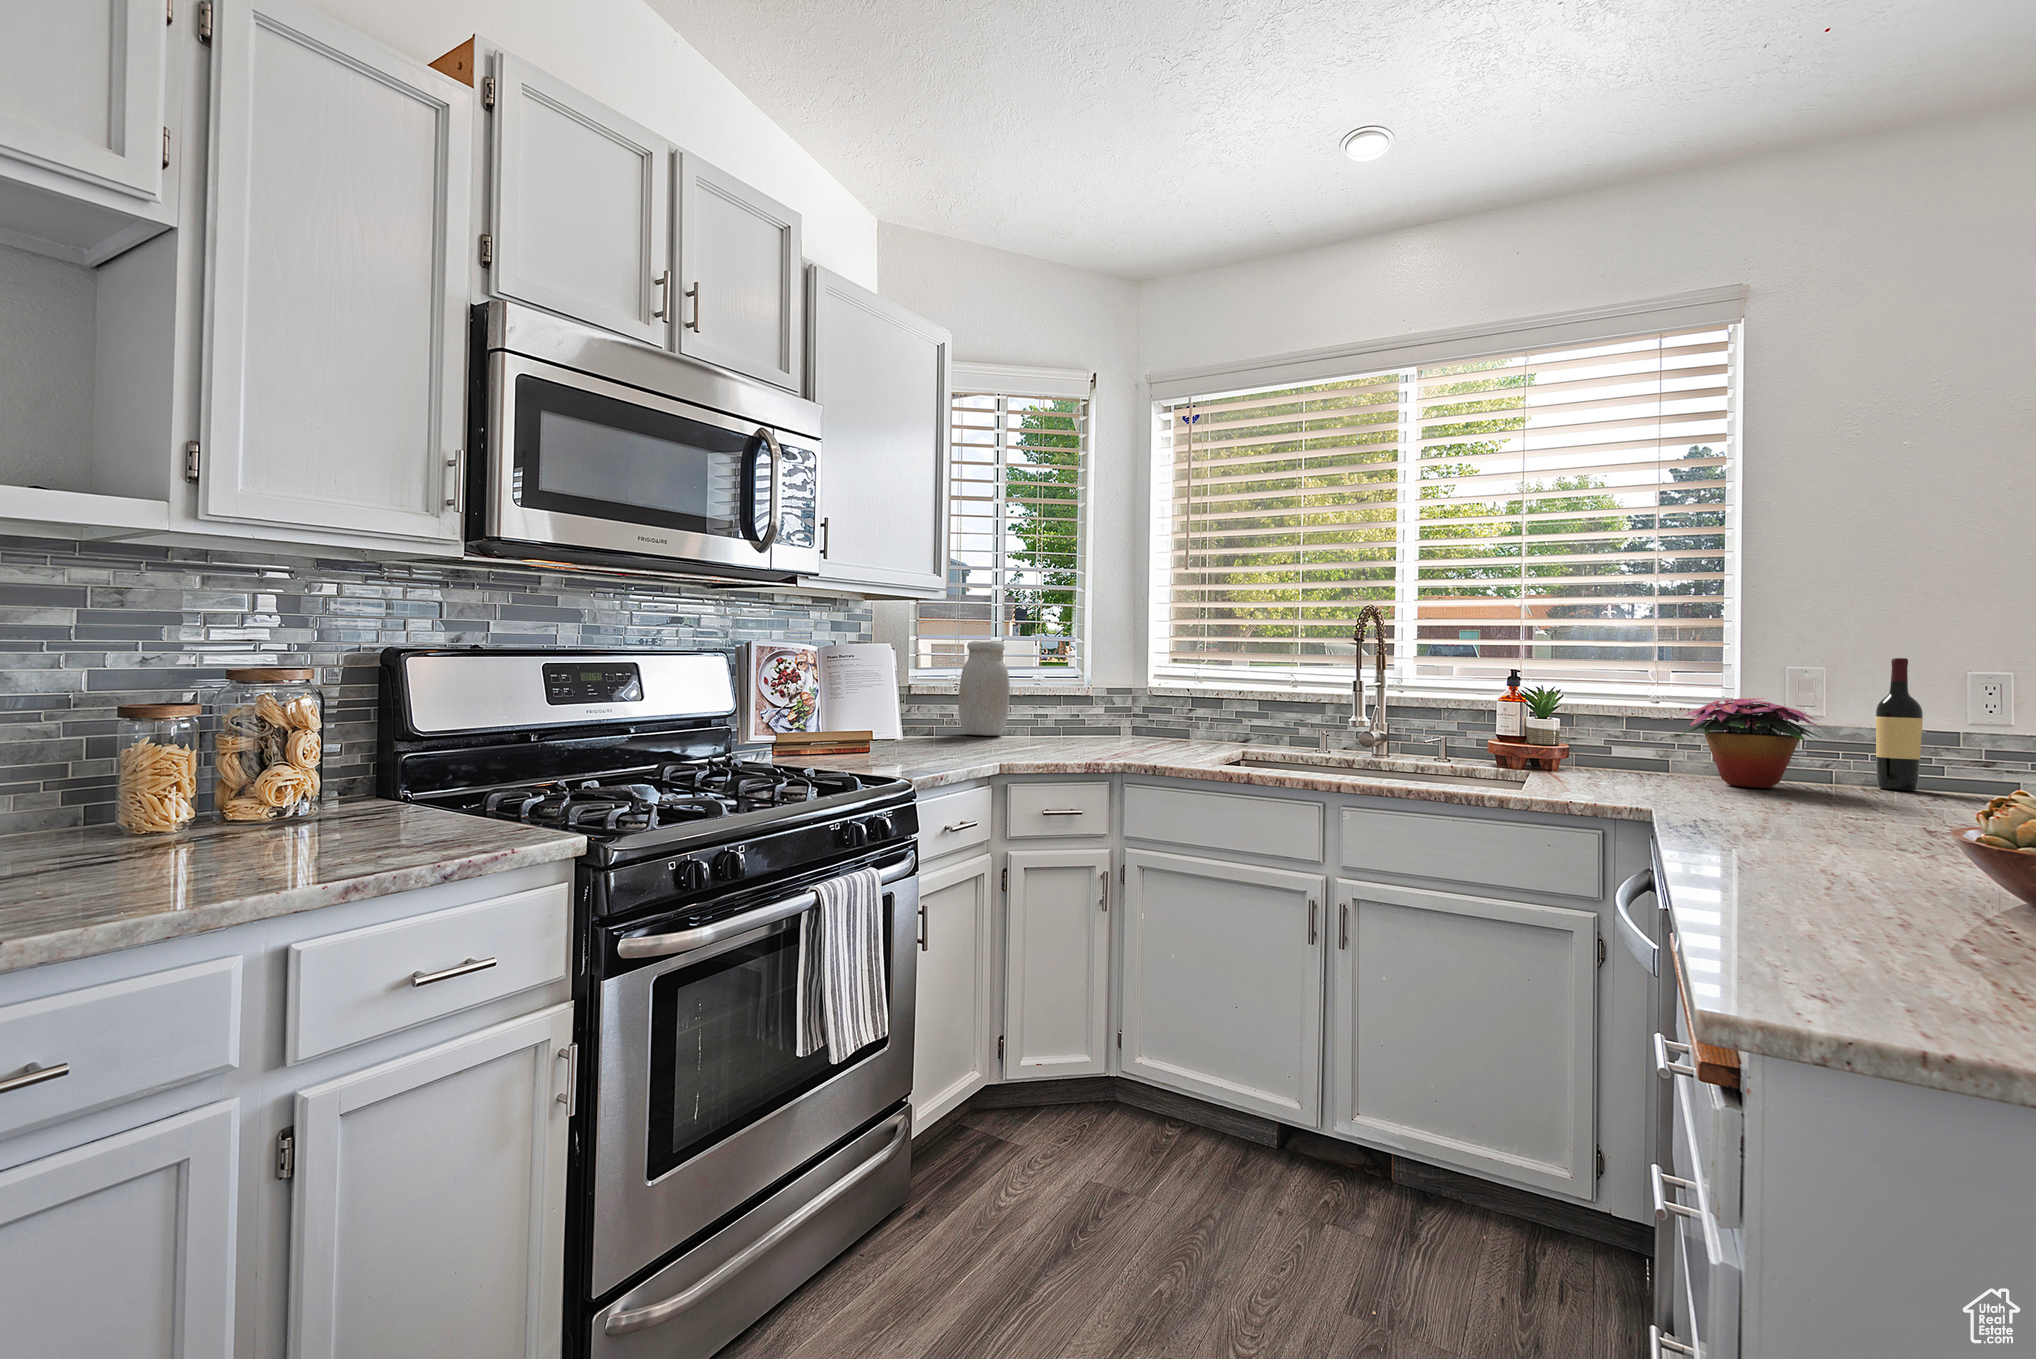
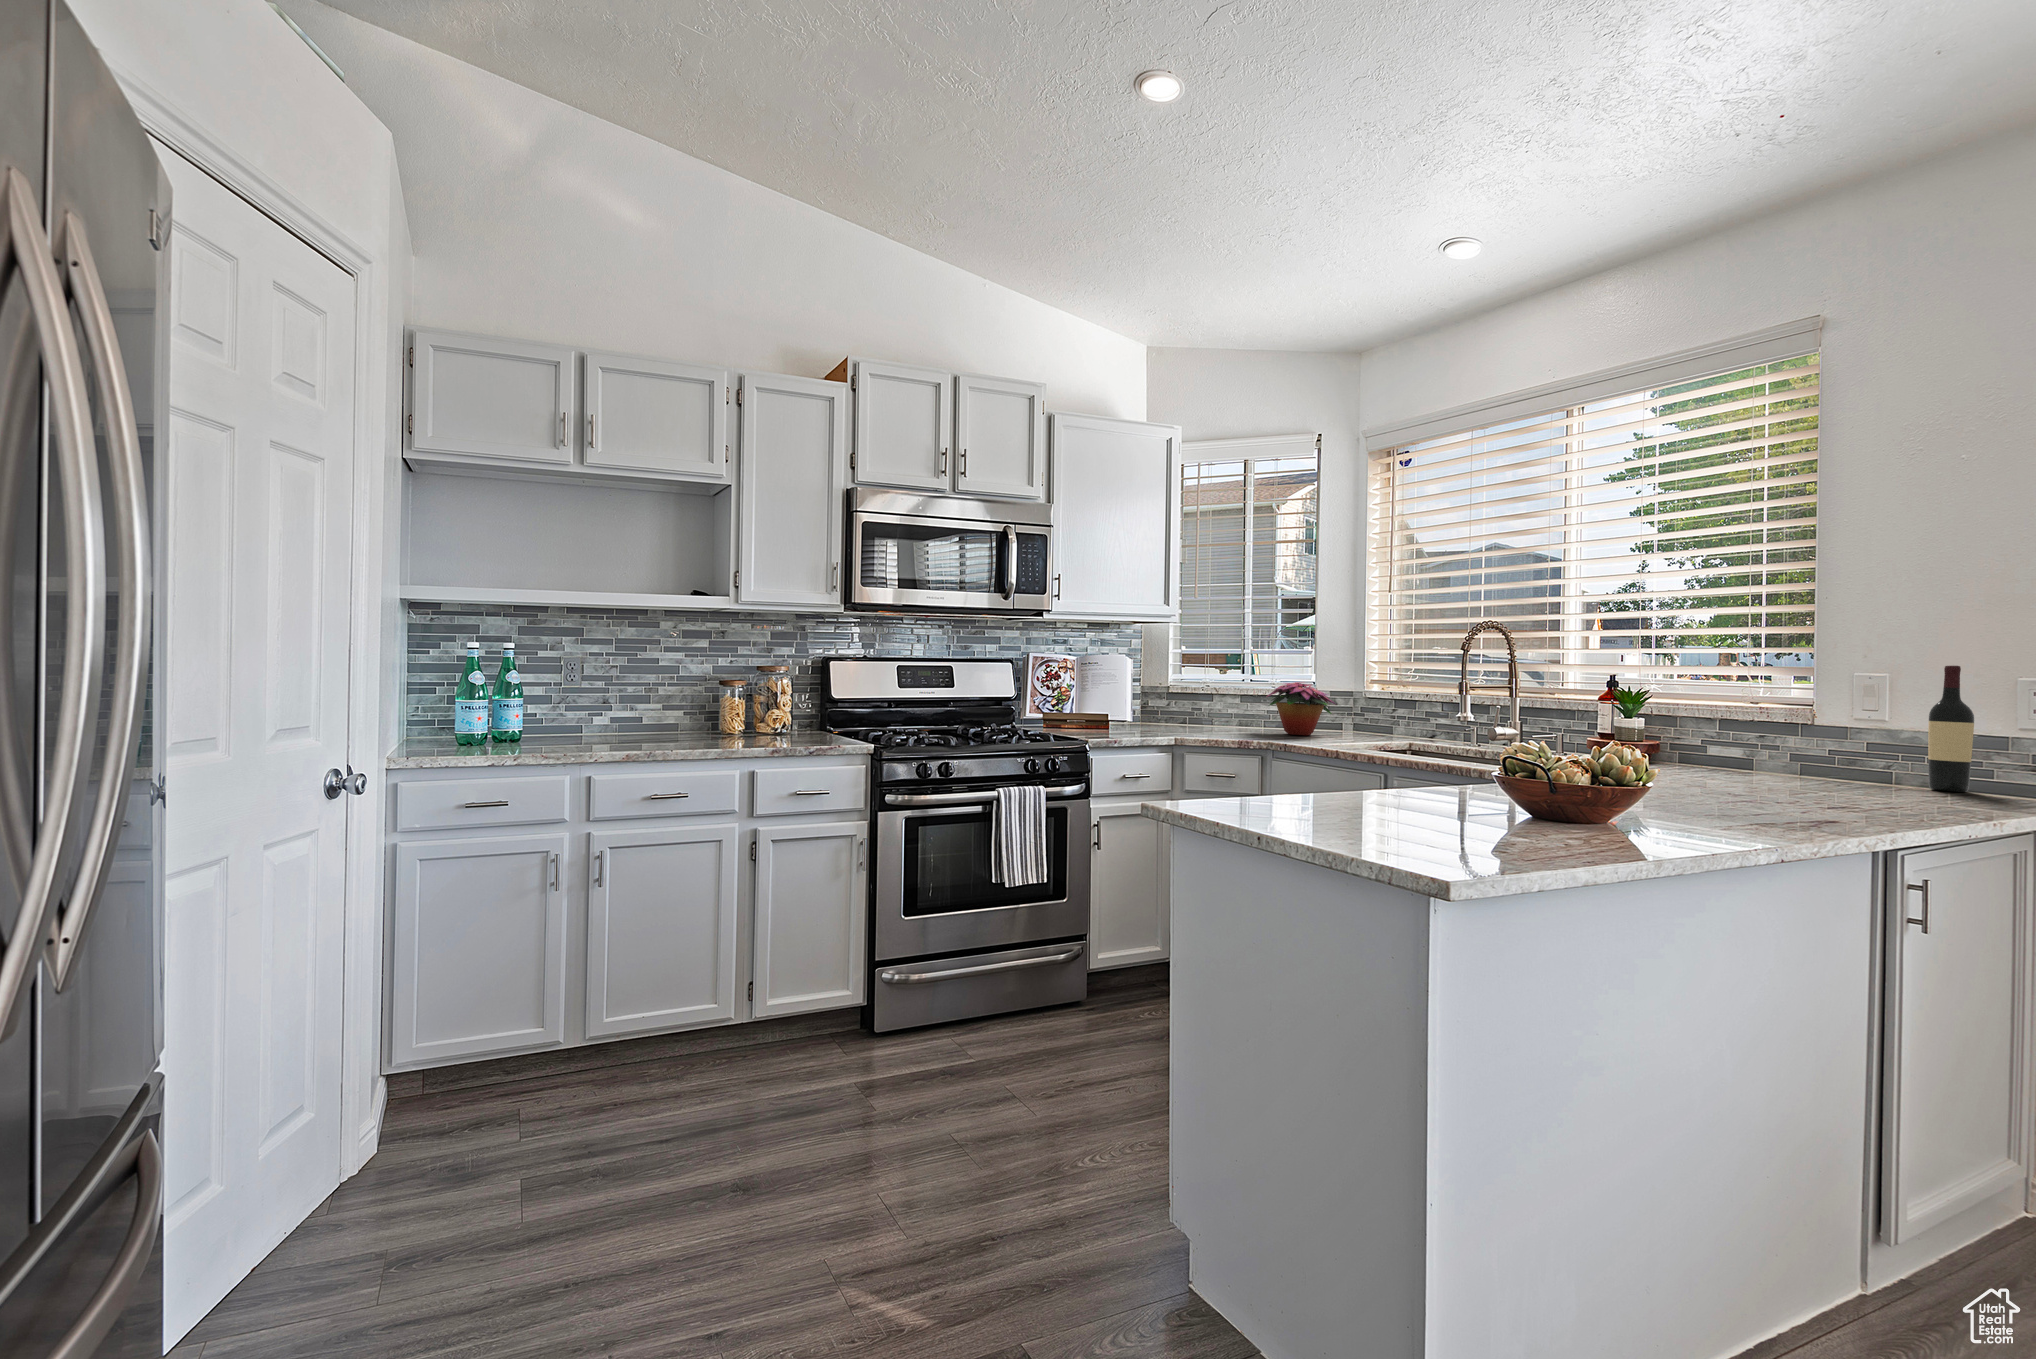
jar: present [958,641,1010,736] -> none [1207,654,1245,724]
flower arrangement: present [1679,698,1822,788] -> present [1268,682,1335,735]

